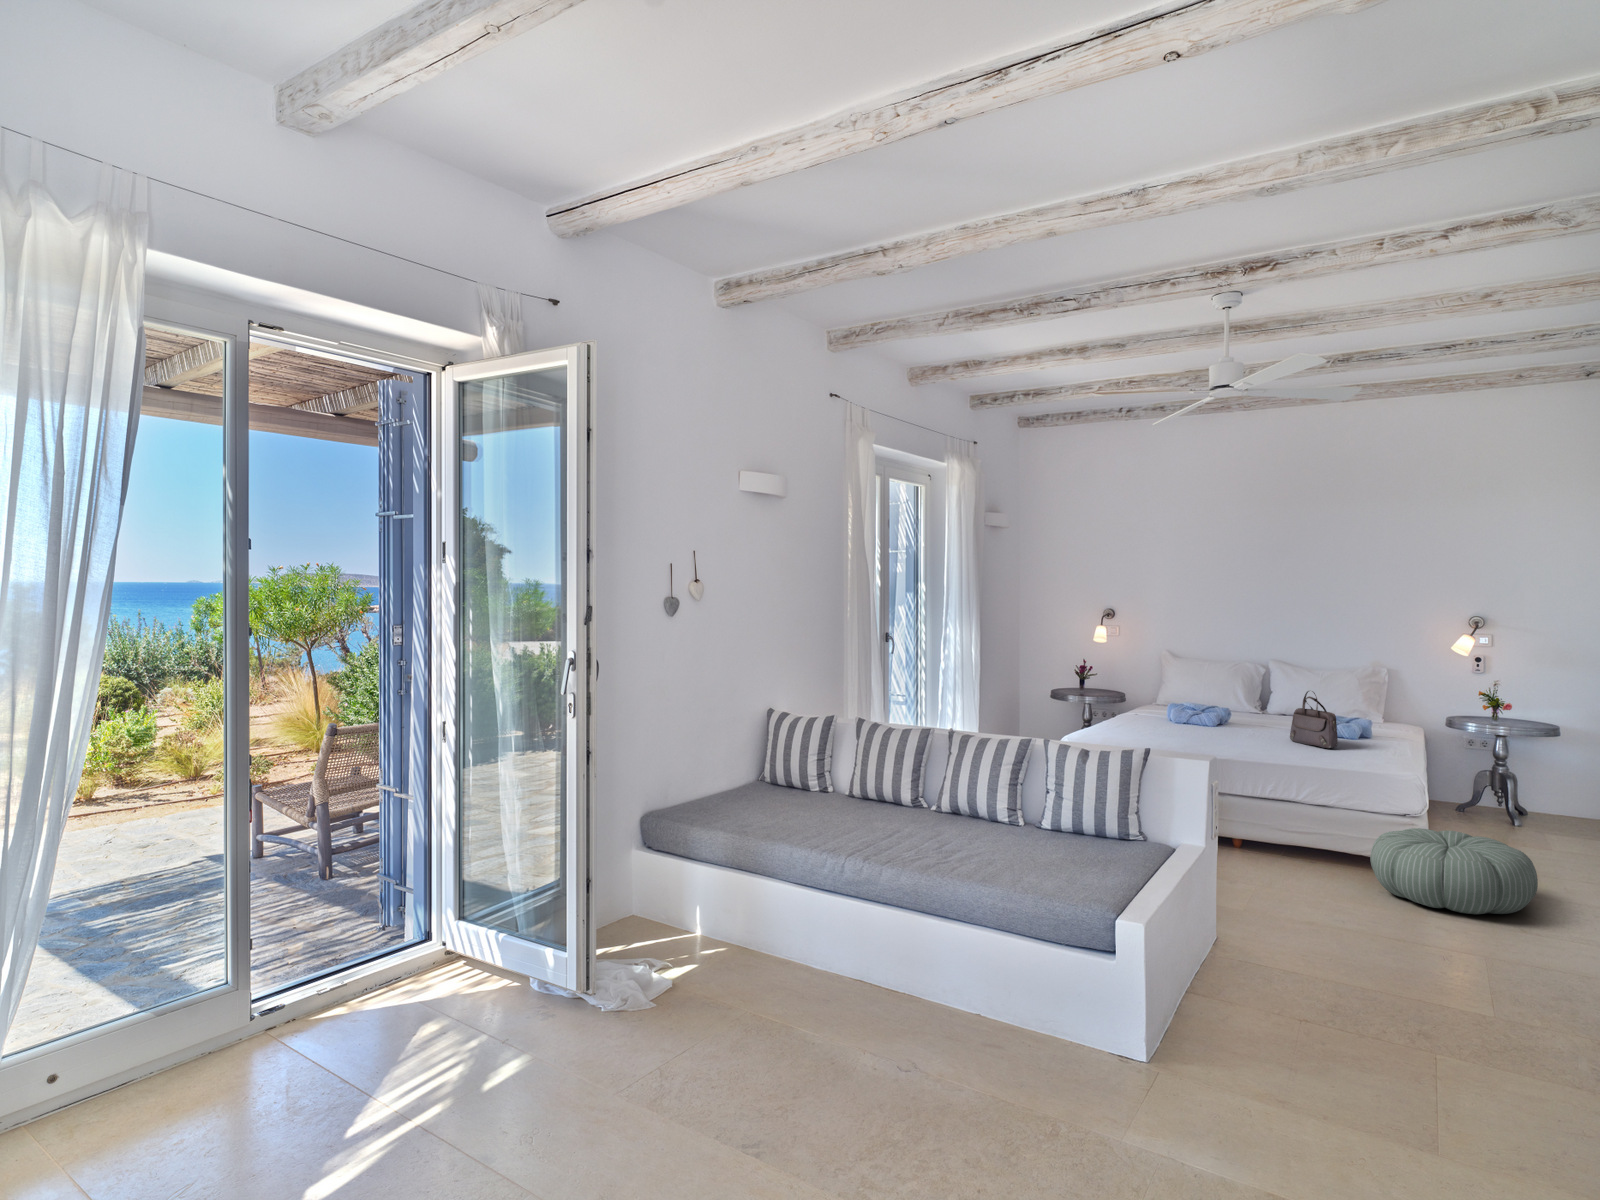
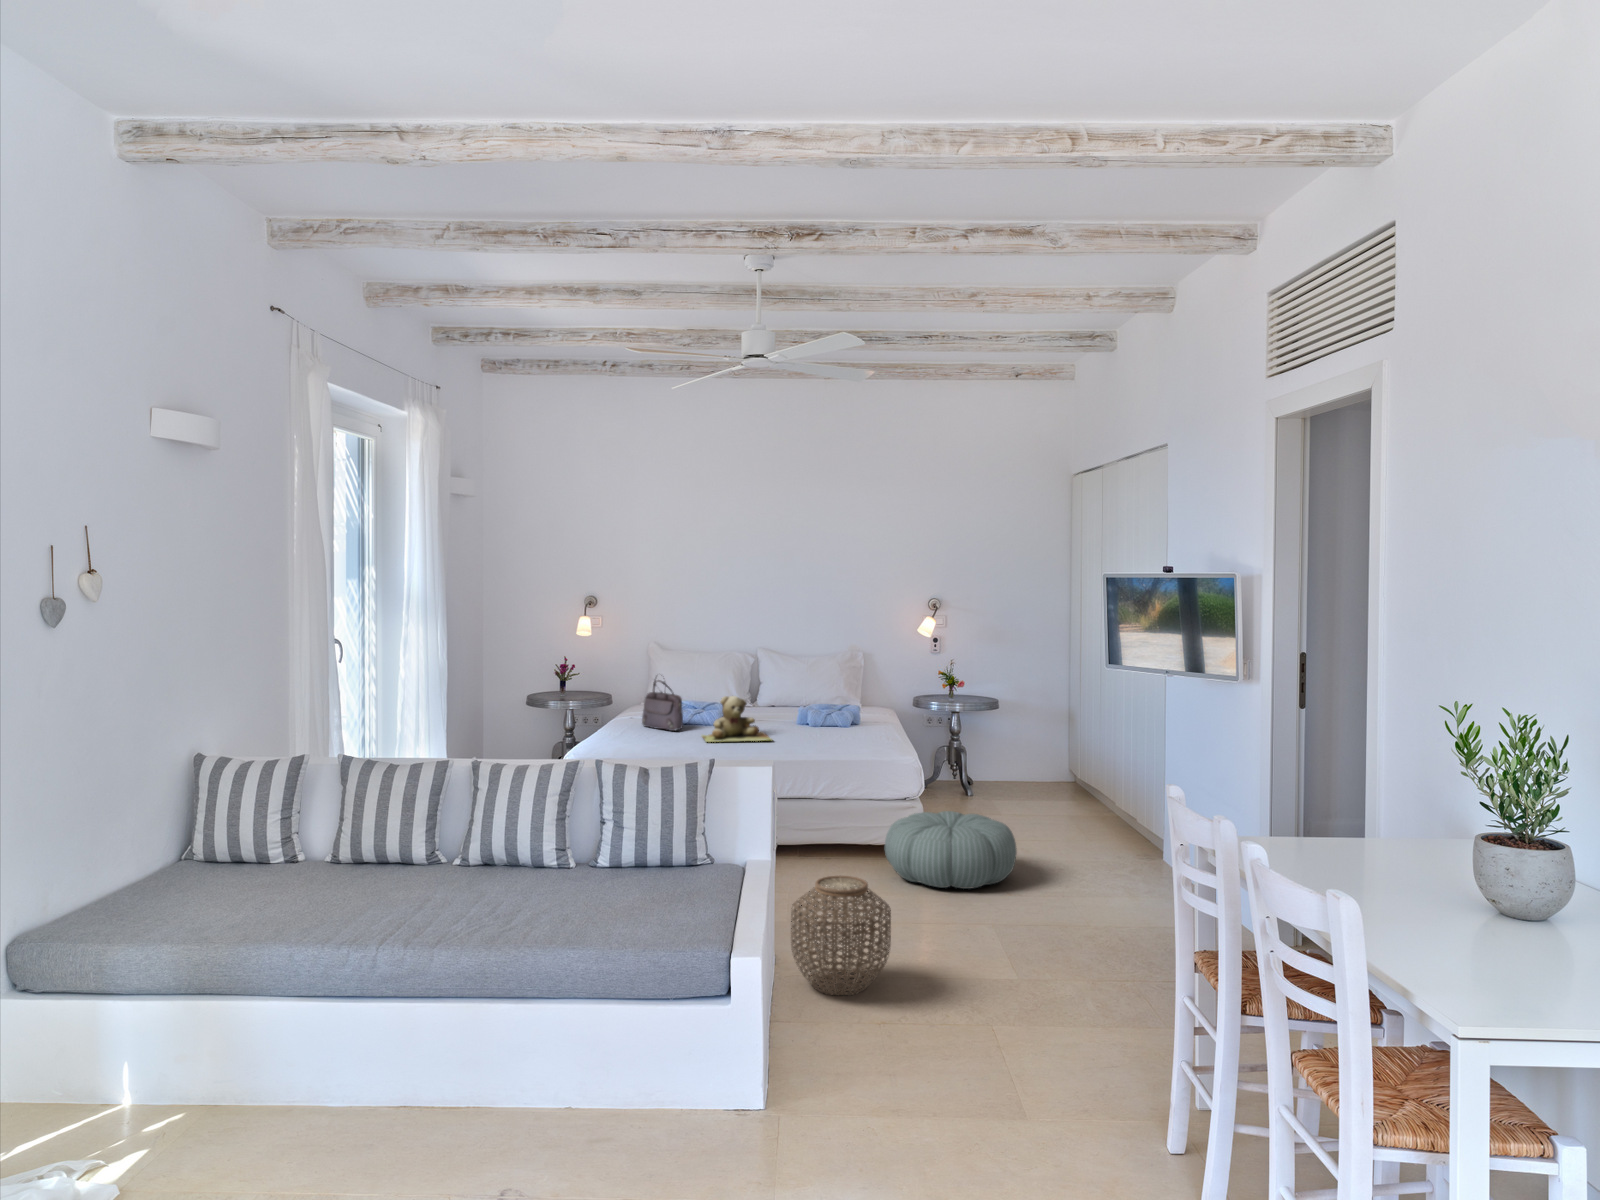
handbag: present [1290,691,1338,748] -> present [642,680,683,731]
teddy bear: none [1190,699,1261,743] -> present [702,696,771,742]
woven basket: none [1219,868,1327,986] -> present [791,876,891,995]

